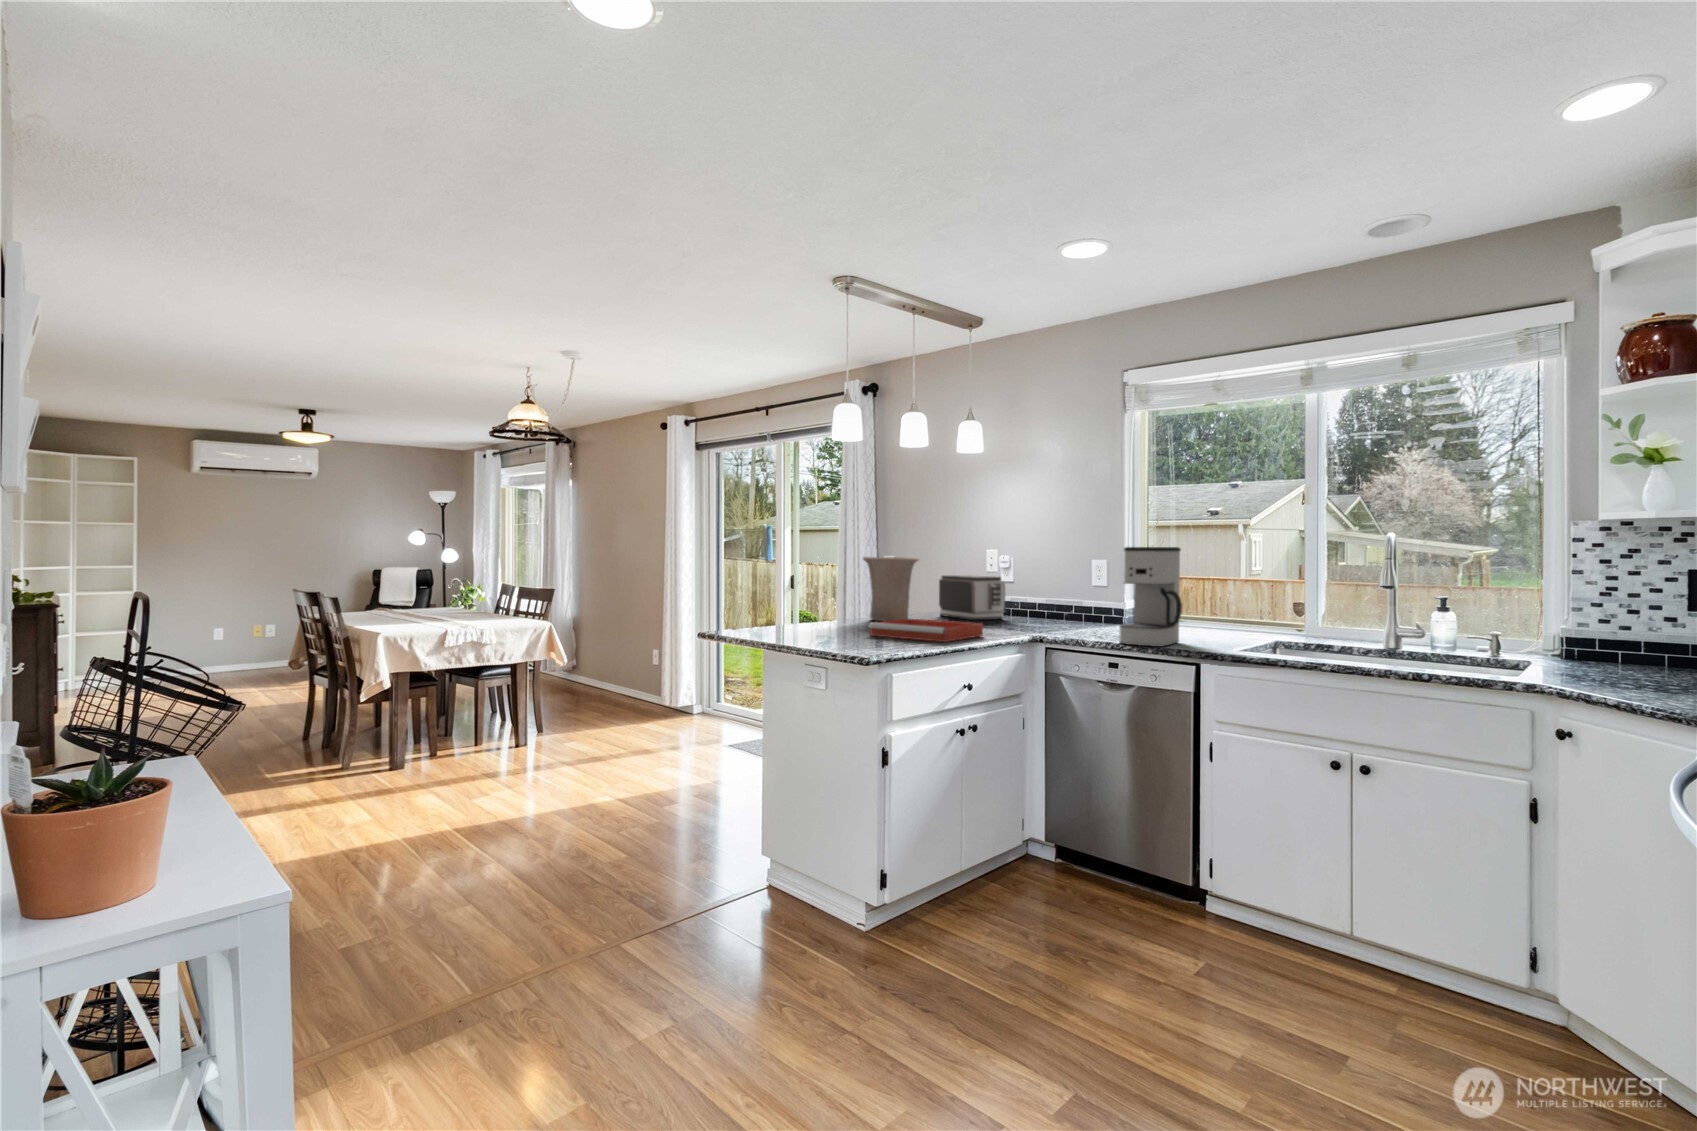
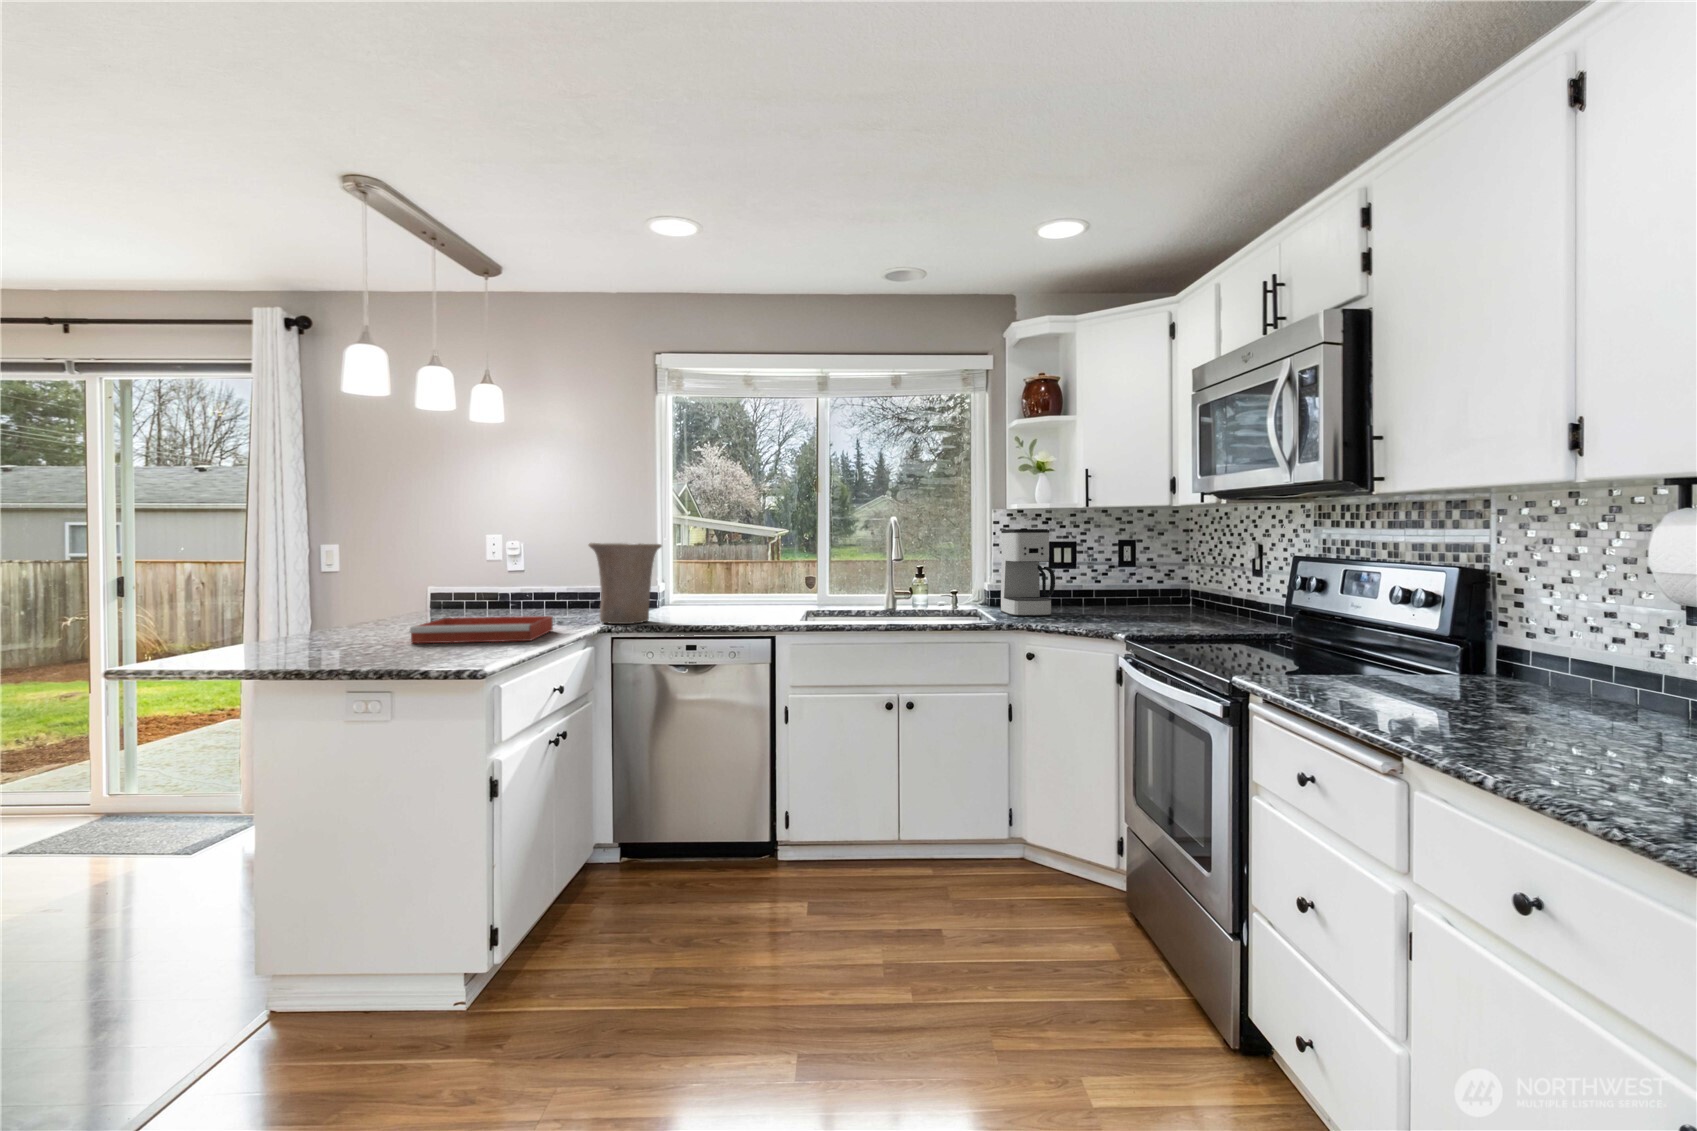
coffee maker: present [1119,547,1182,647] -> present [1001,529,1055,616]
vase: present [863,557,919,621] -> present [589,543,662,624]
toaster: present [939,575,1005,620] -> none [427,564,518,615]

